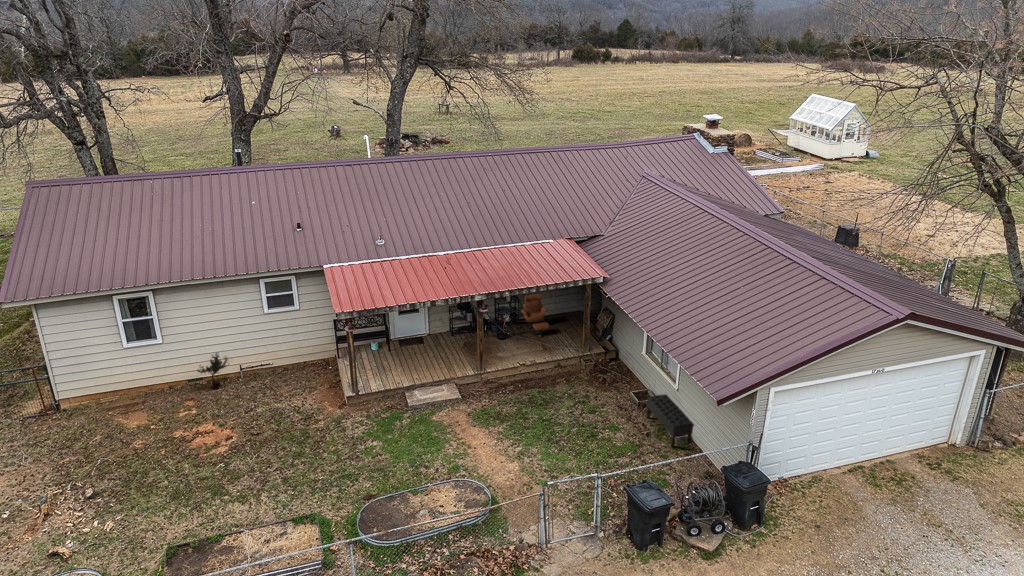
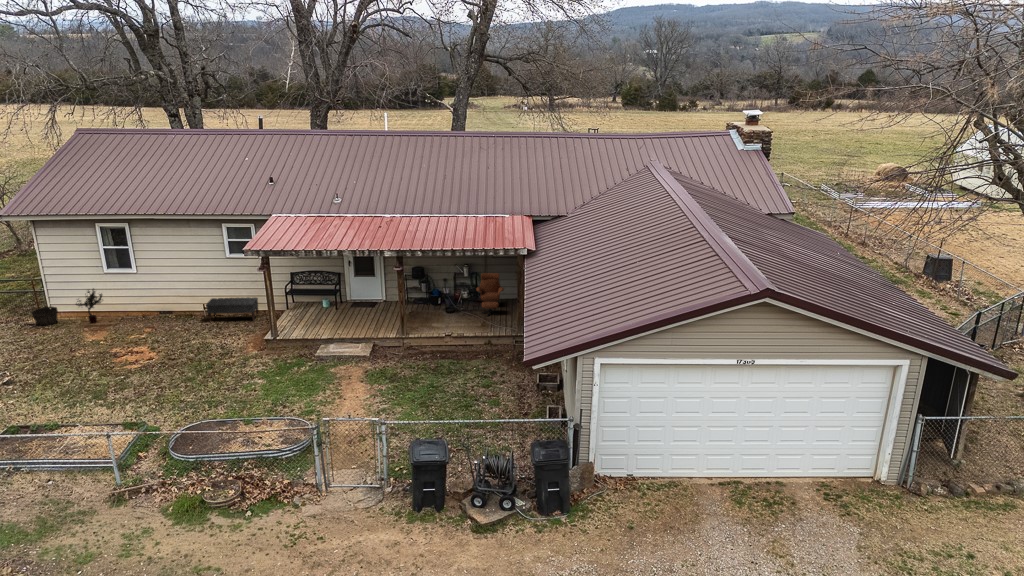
potted tree: present [198,353,228,389] -> present [76,289,102,323]
wooden bucket: none [40,394,70,419] -> present [31,307,58,326]
bench: present [647,394,694,447] -> present [206,297,259,322]

